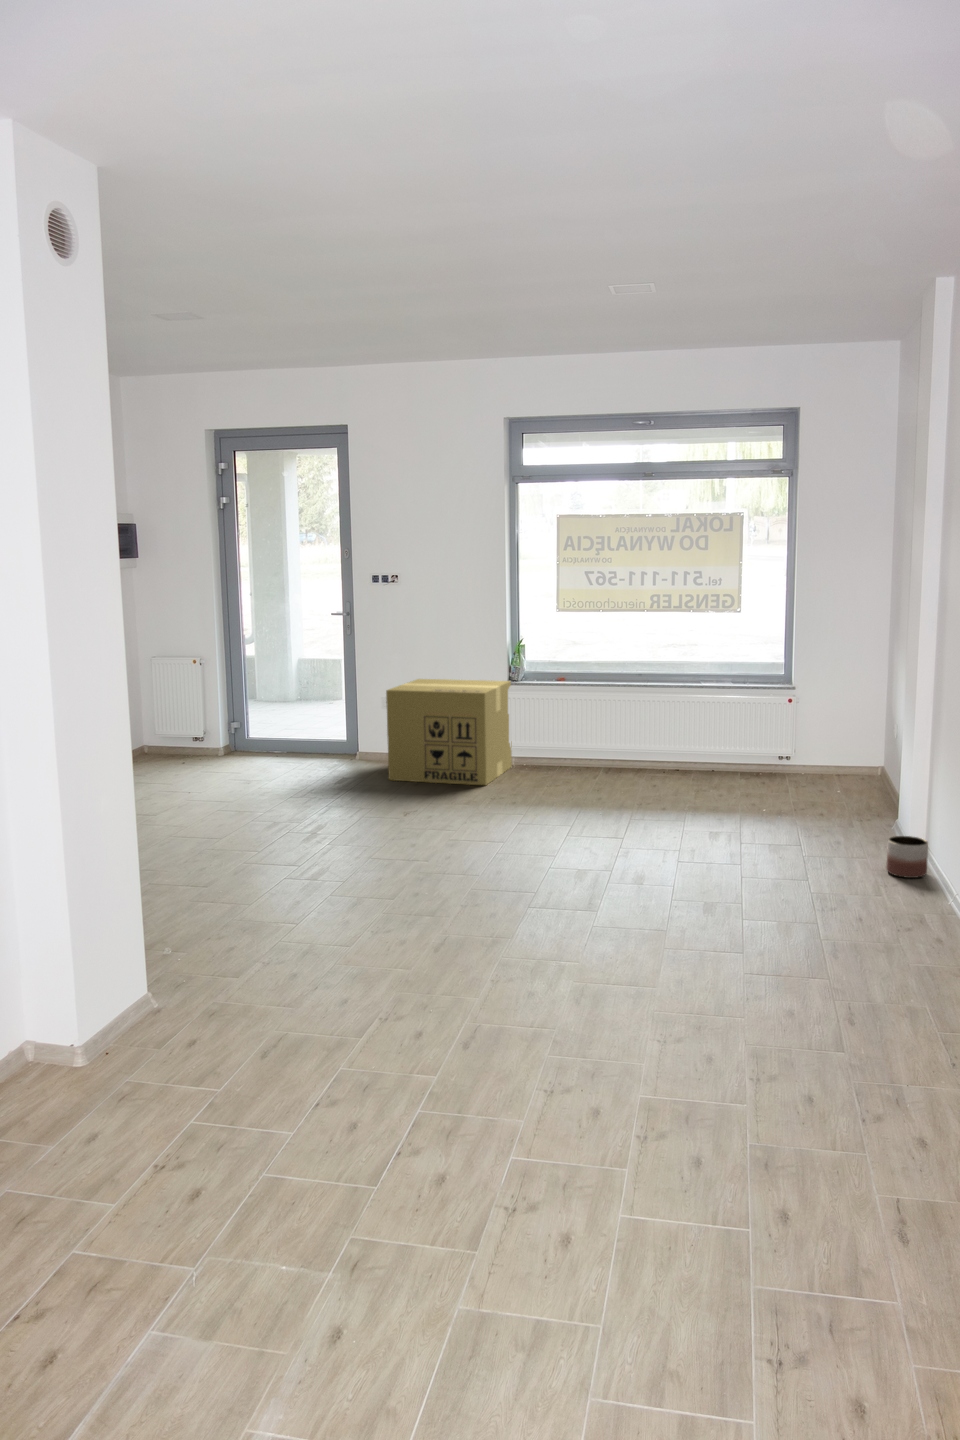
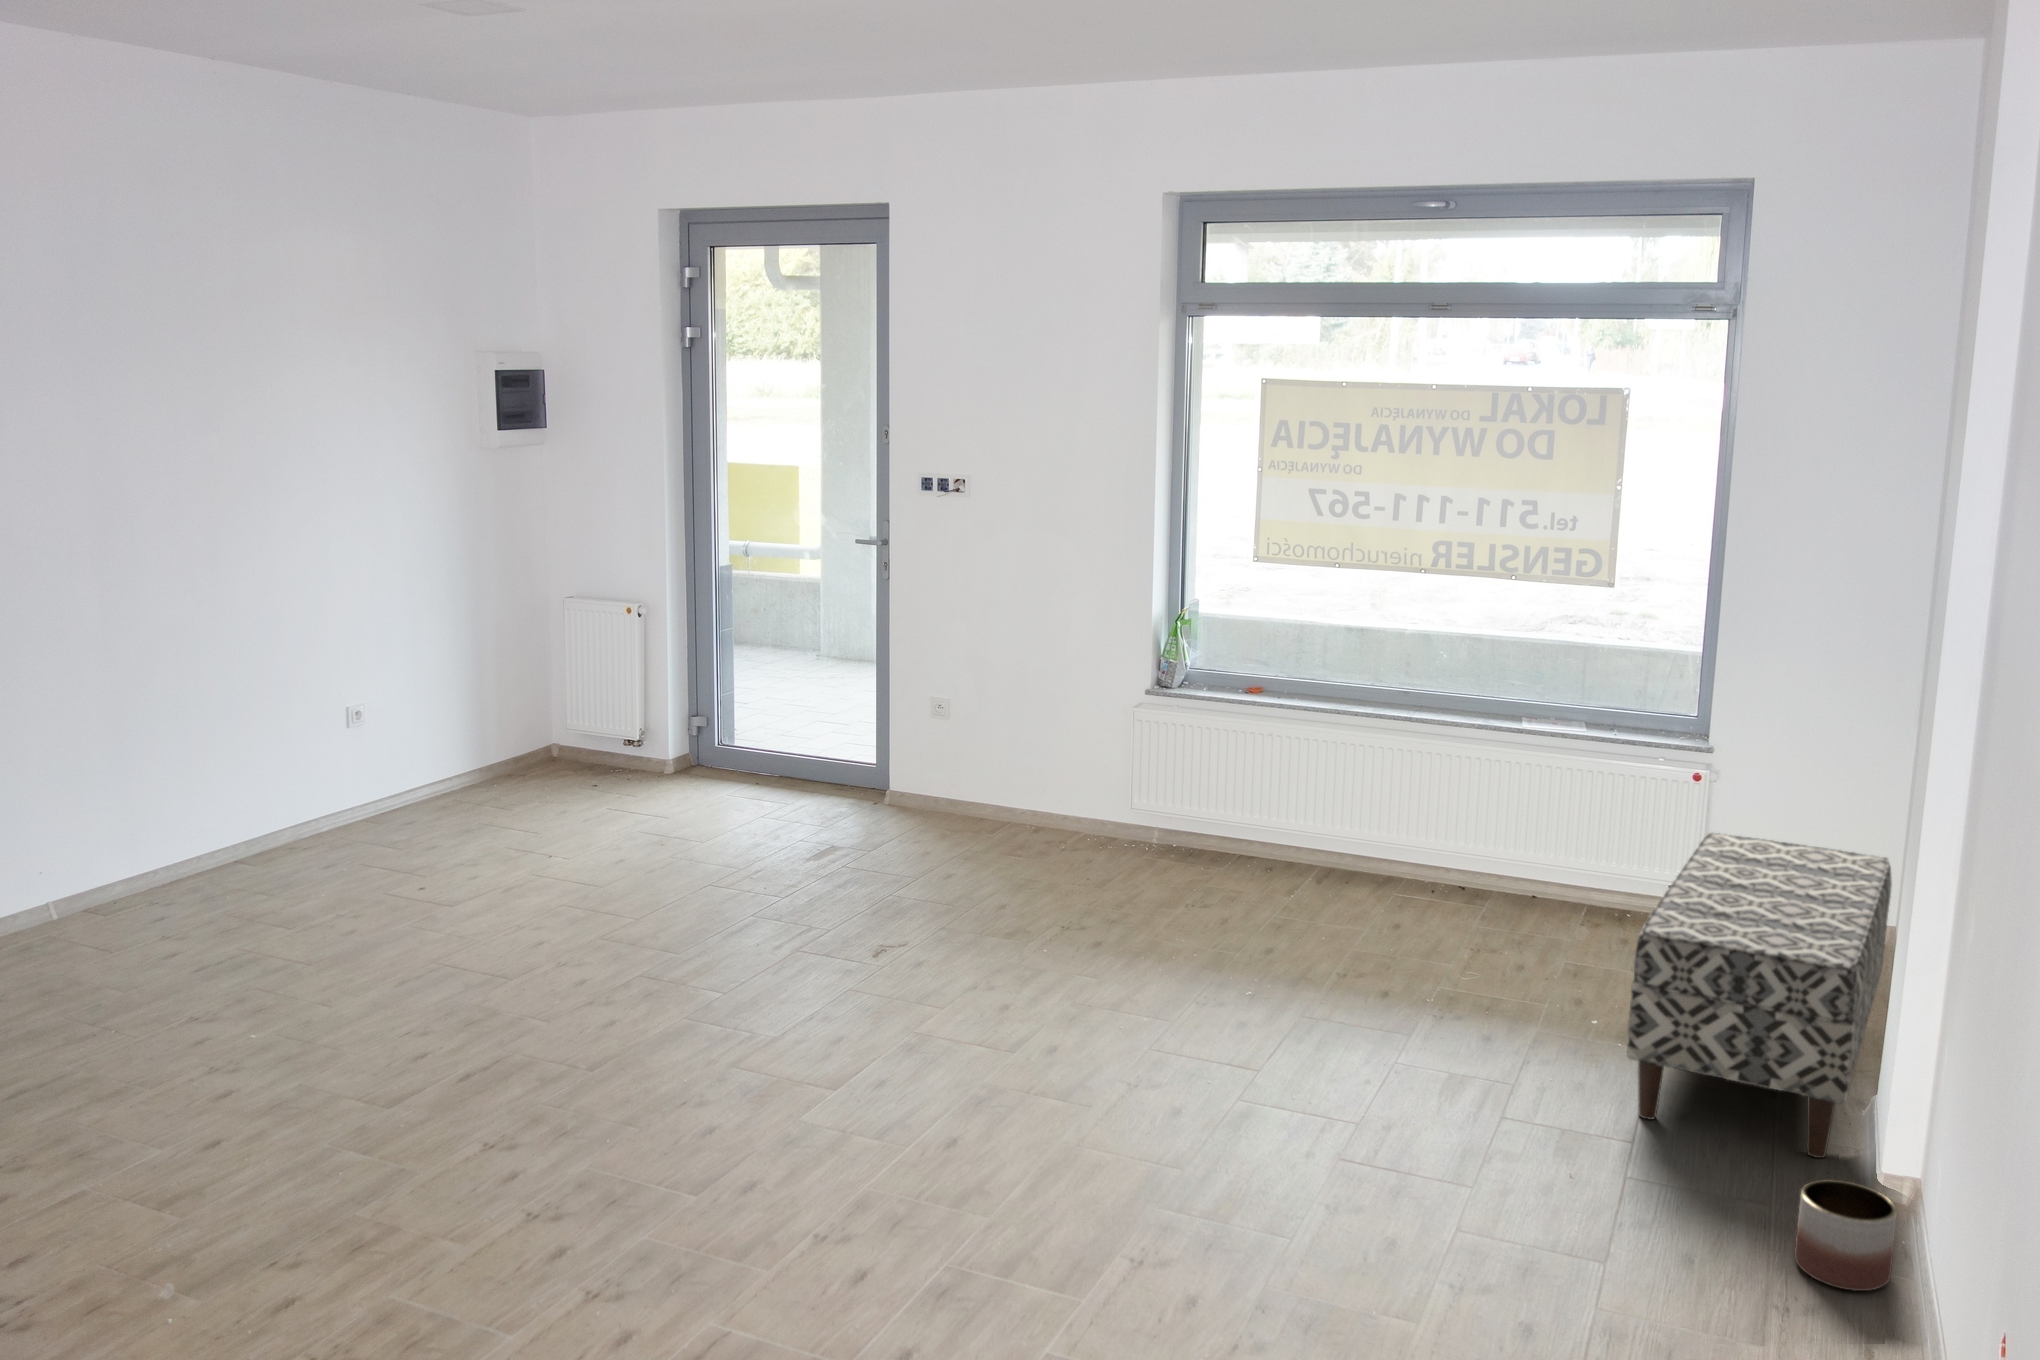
cardboard box: present [386,679,512,785] -> none [908,669,1154,892]
bench: none [795,719,896,843] -> present [1627,833,1892,1158]

